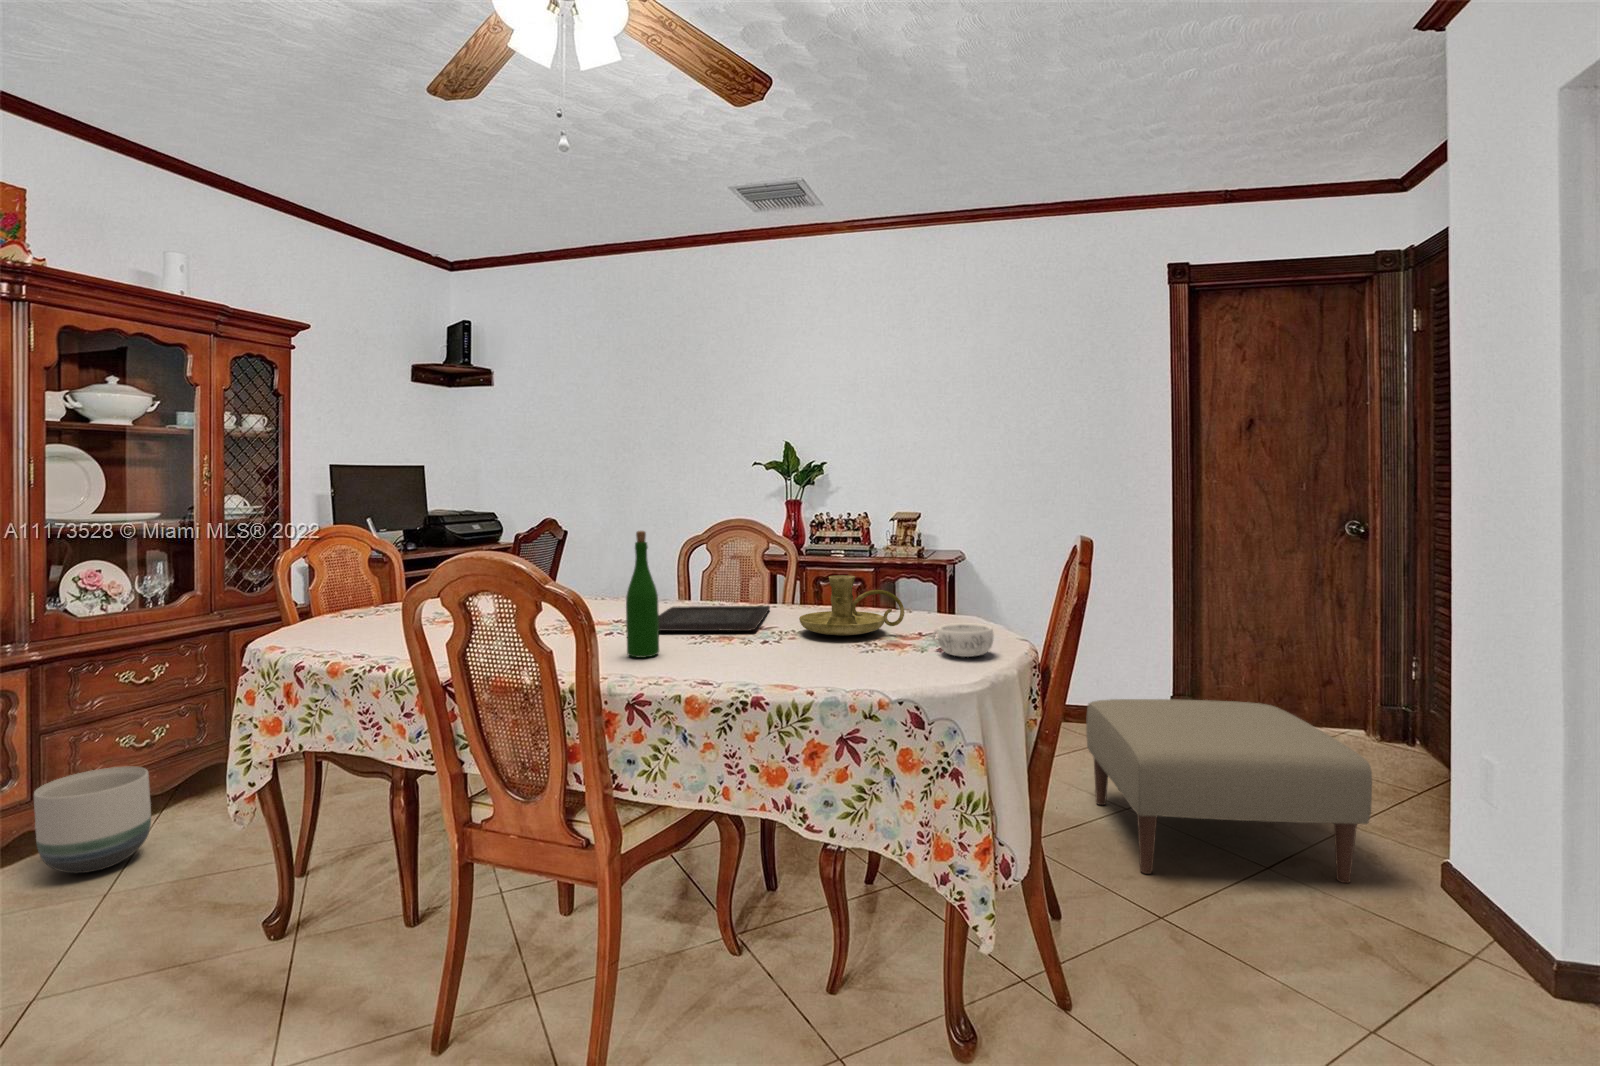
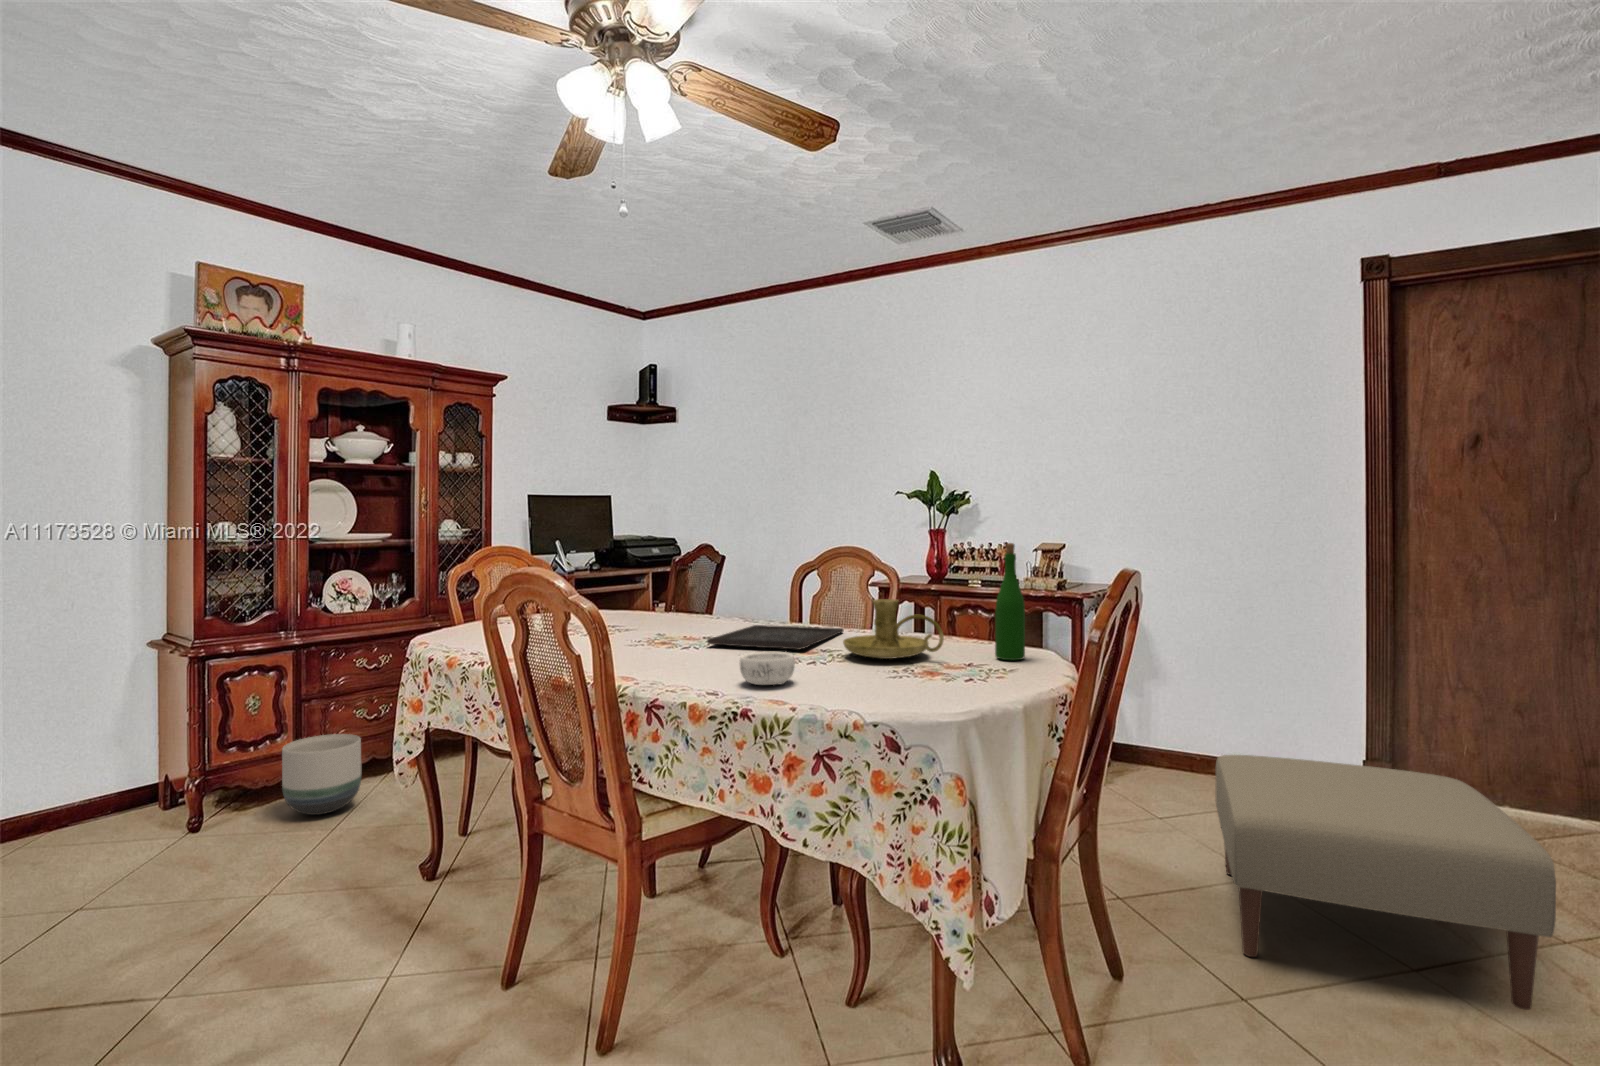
wine bottle: present [626,531,659,657] -> present [995,543,1025,660]
decorative bowl: present [932,623,994,657] -> present [740,652,795,685]

